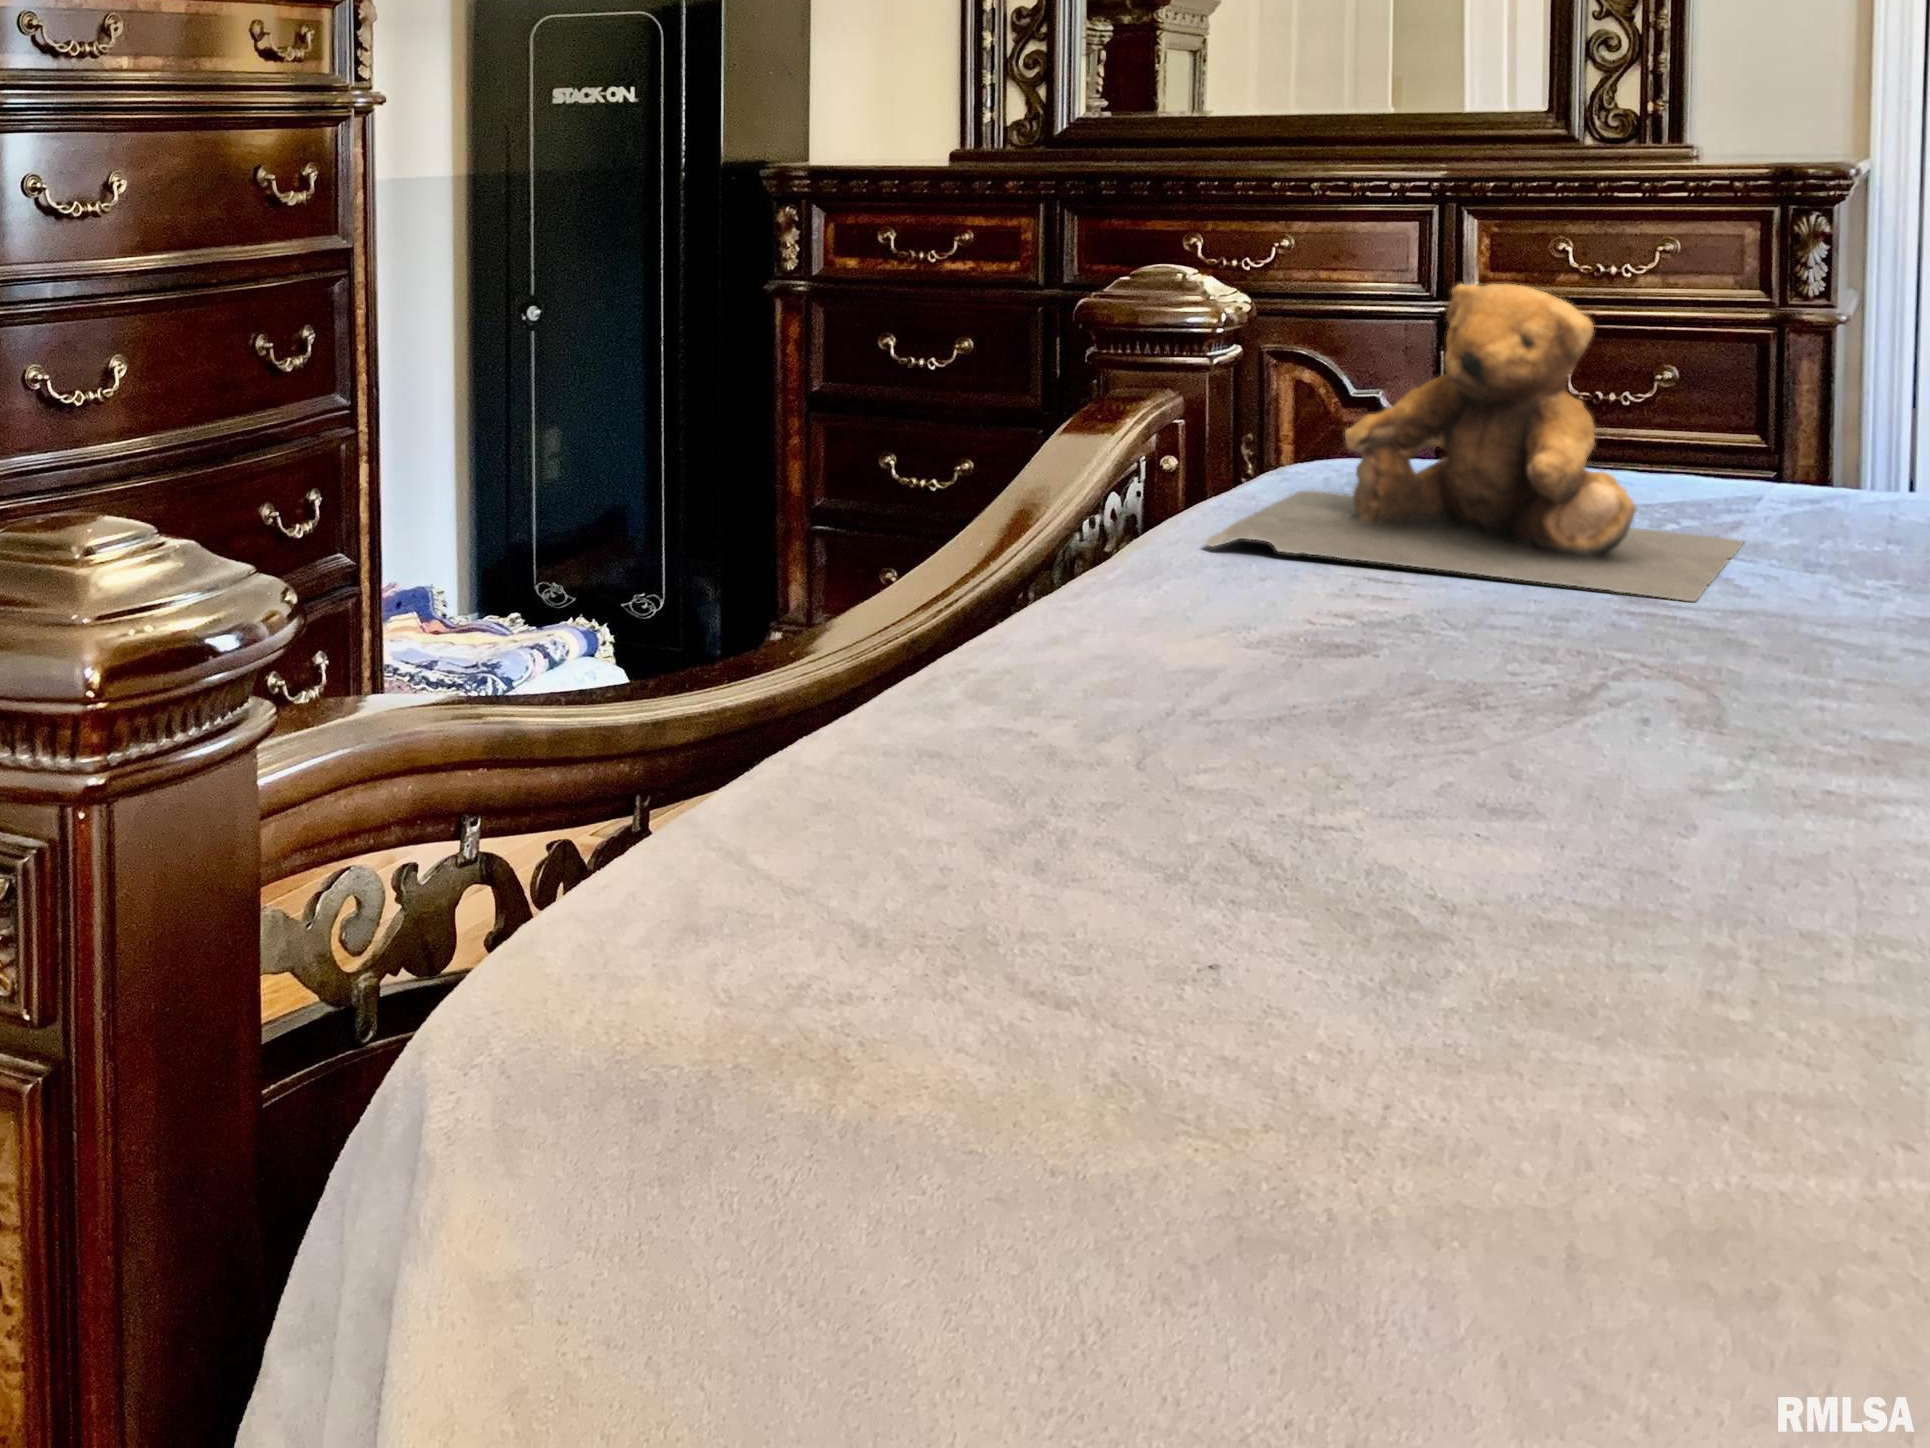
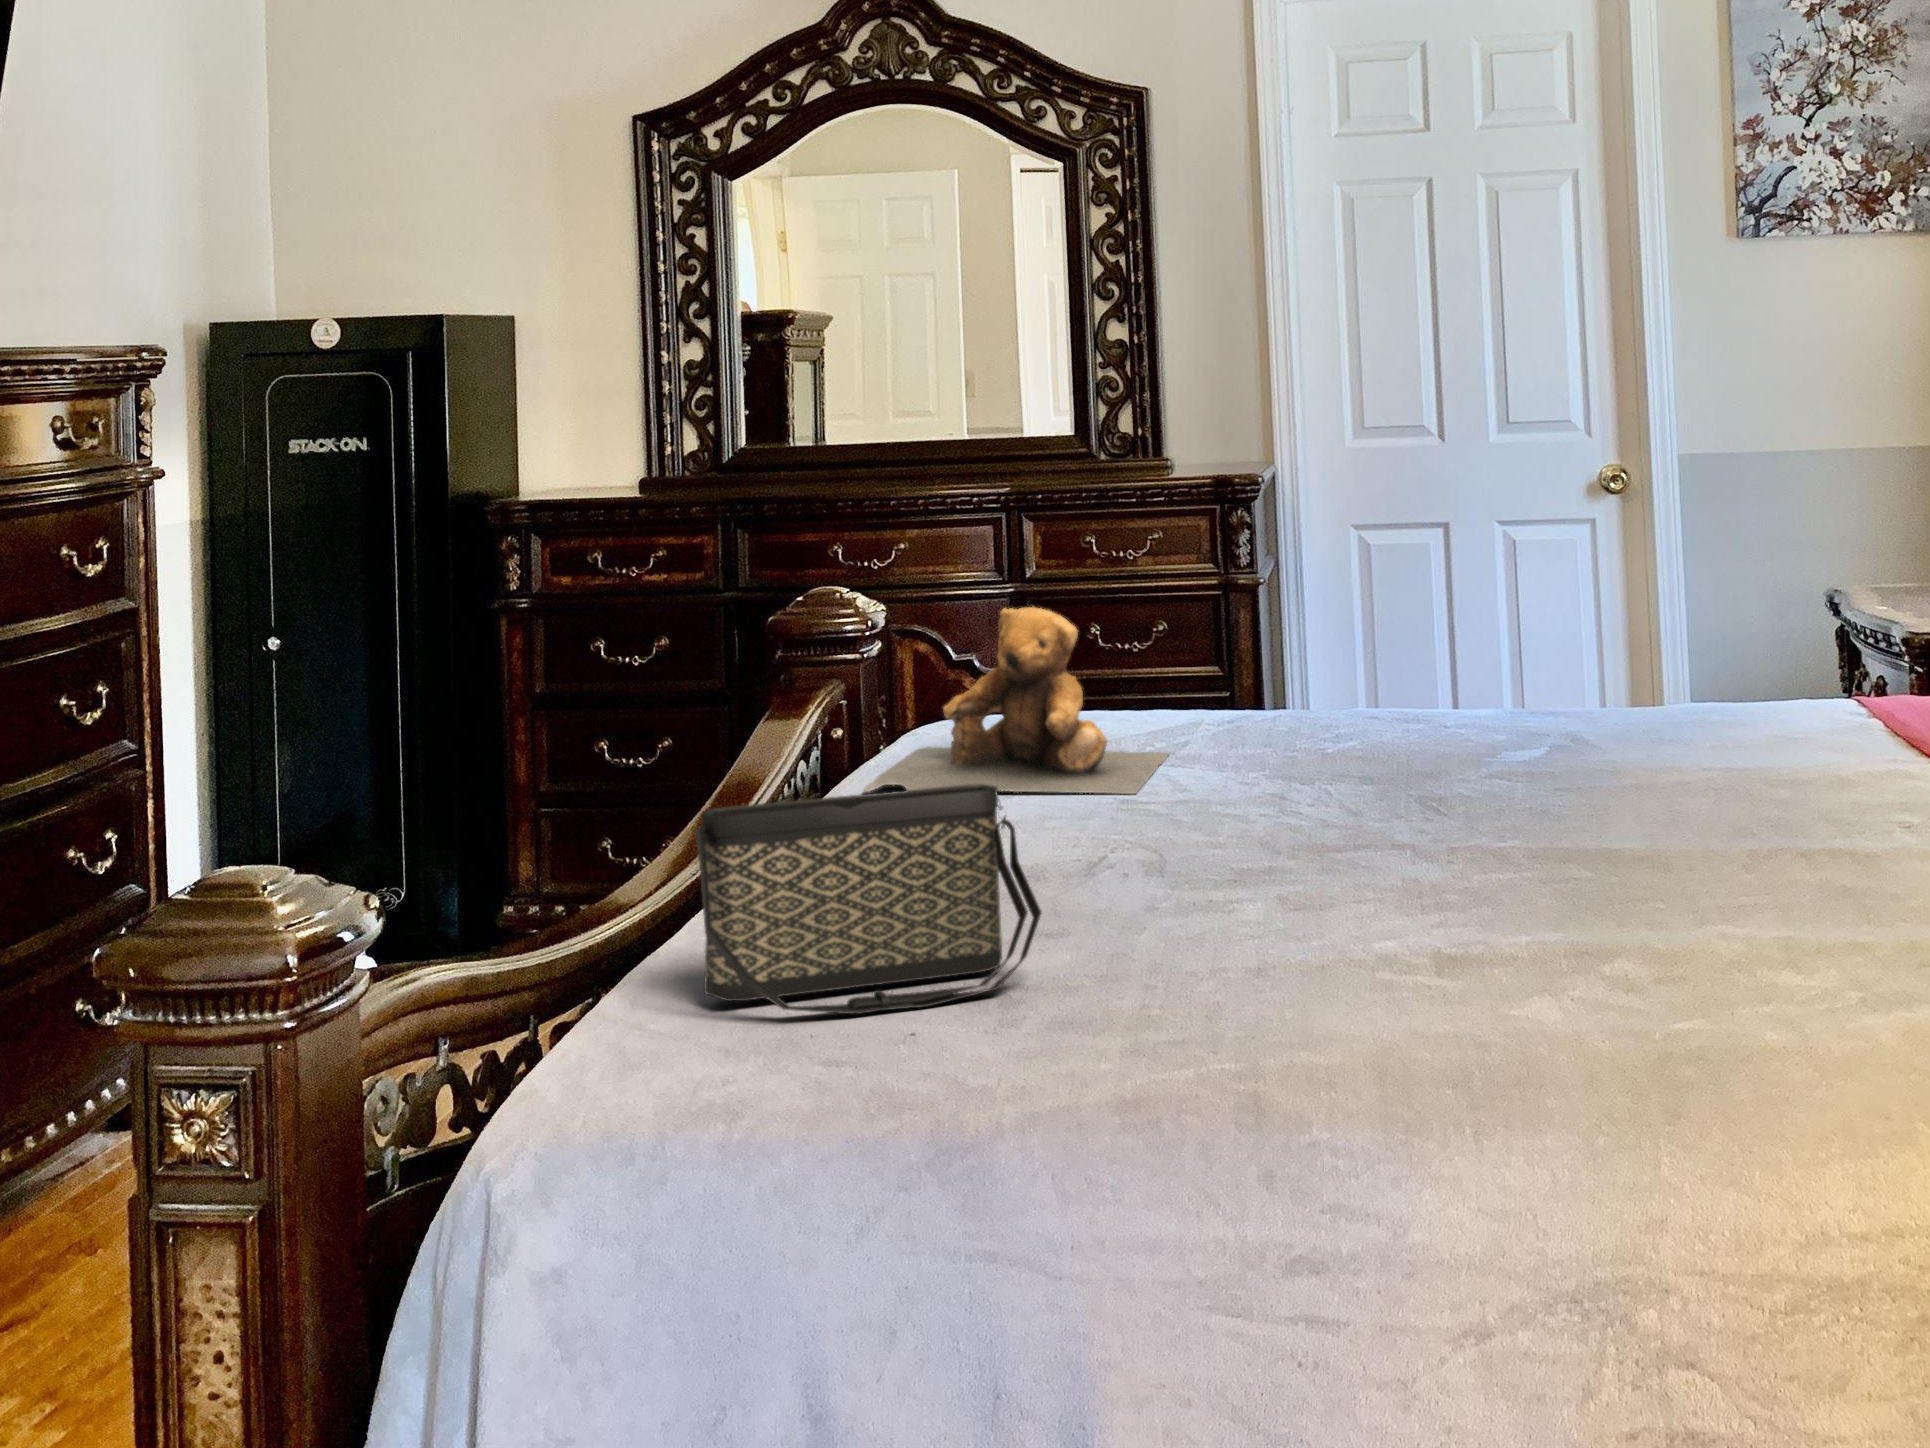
handbag: none [843,537,1573,992] -> present [695,784,1041,1014]

